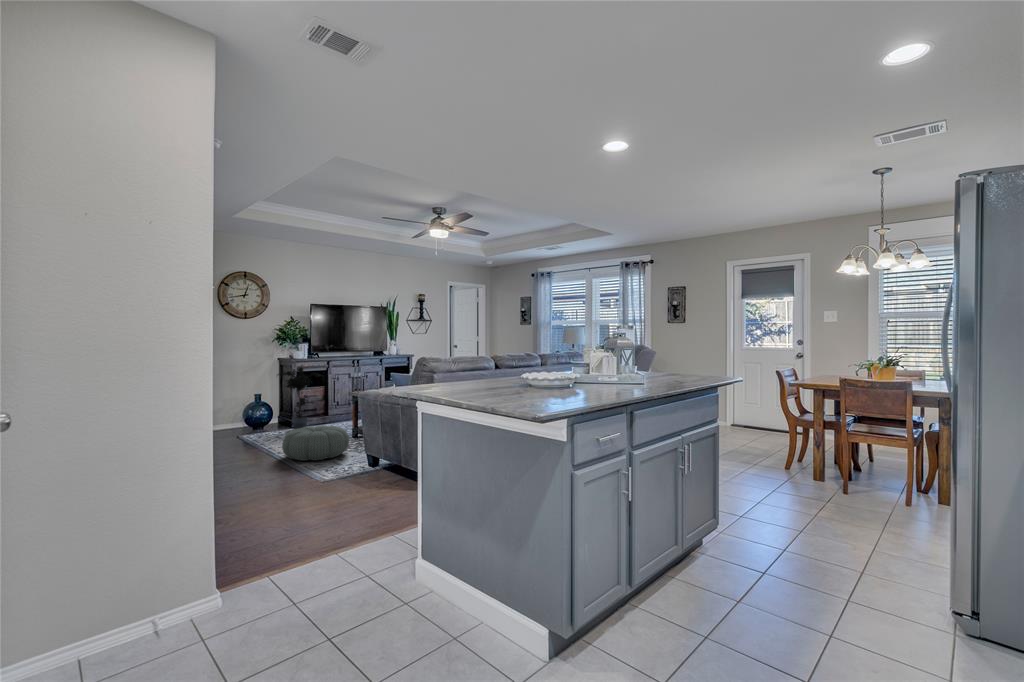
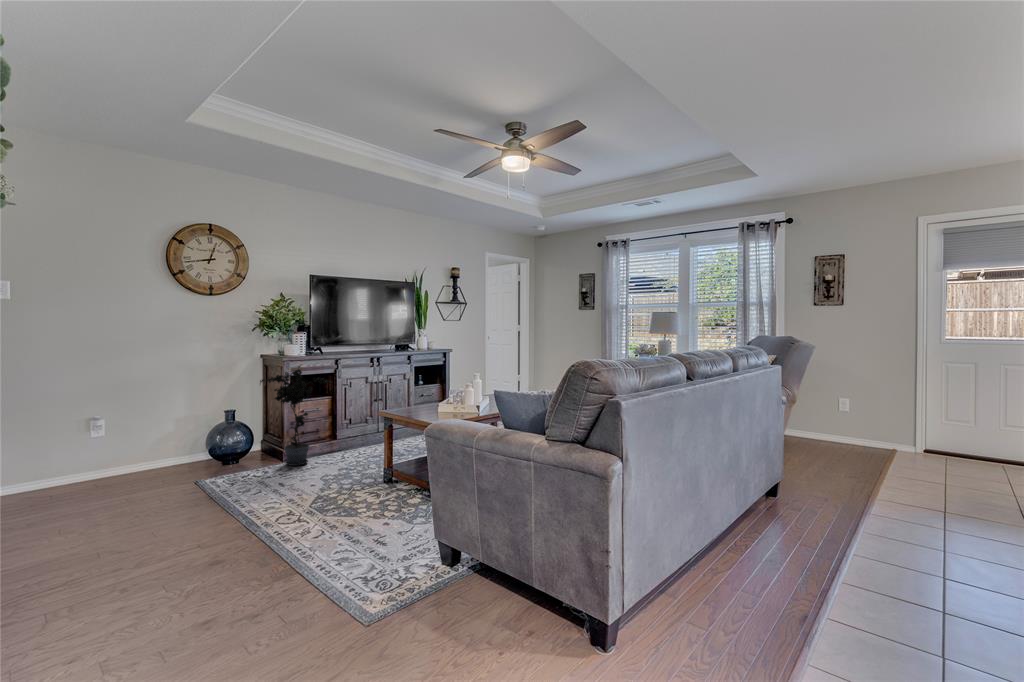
pouf: present [282,425,349,461] -> none [277,472,392,545]

